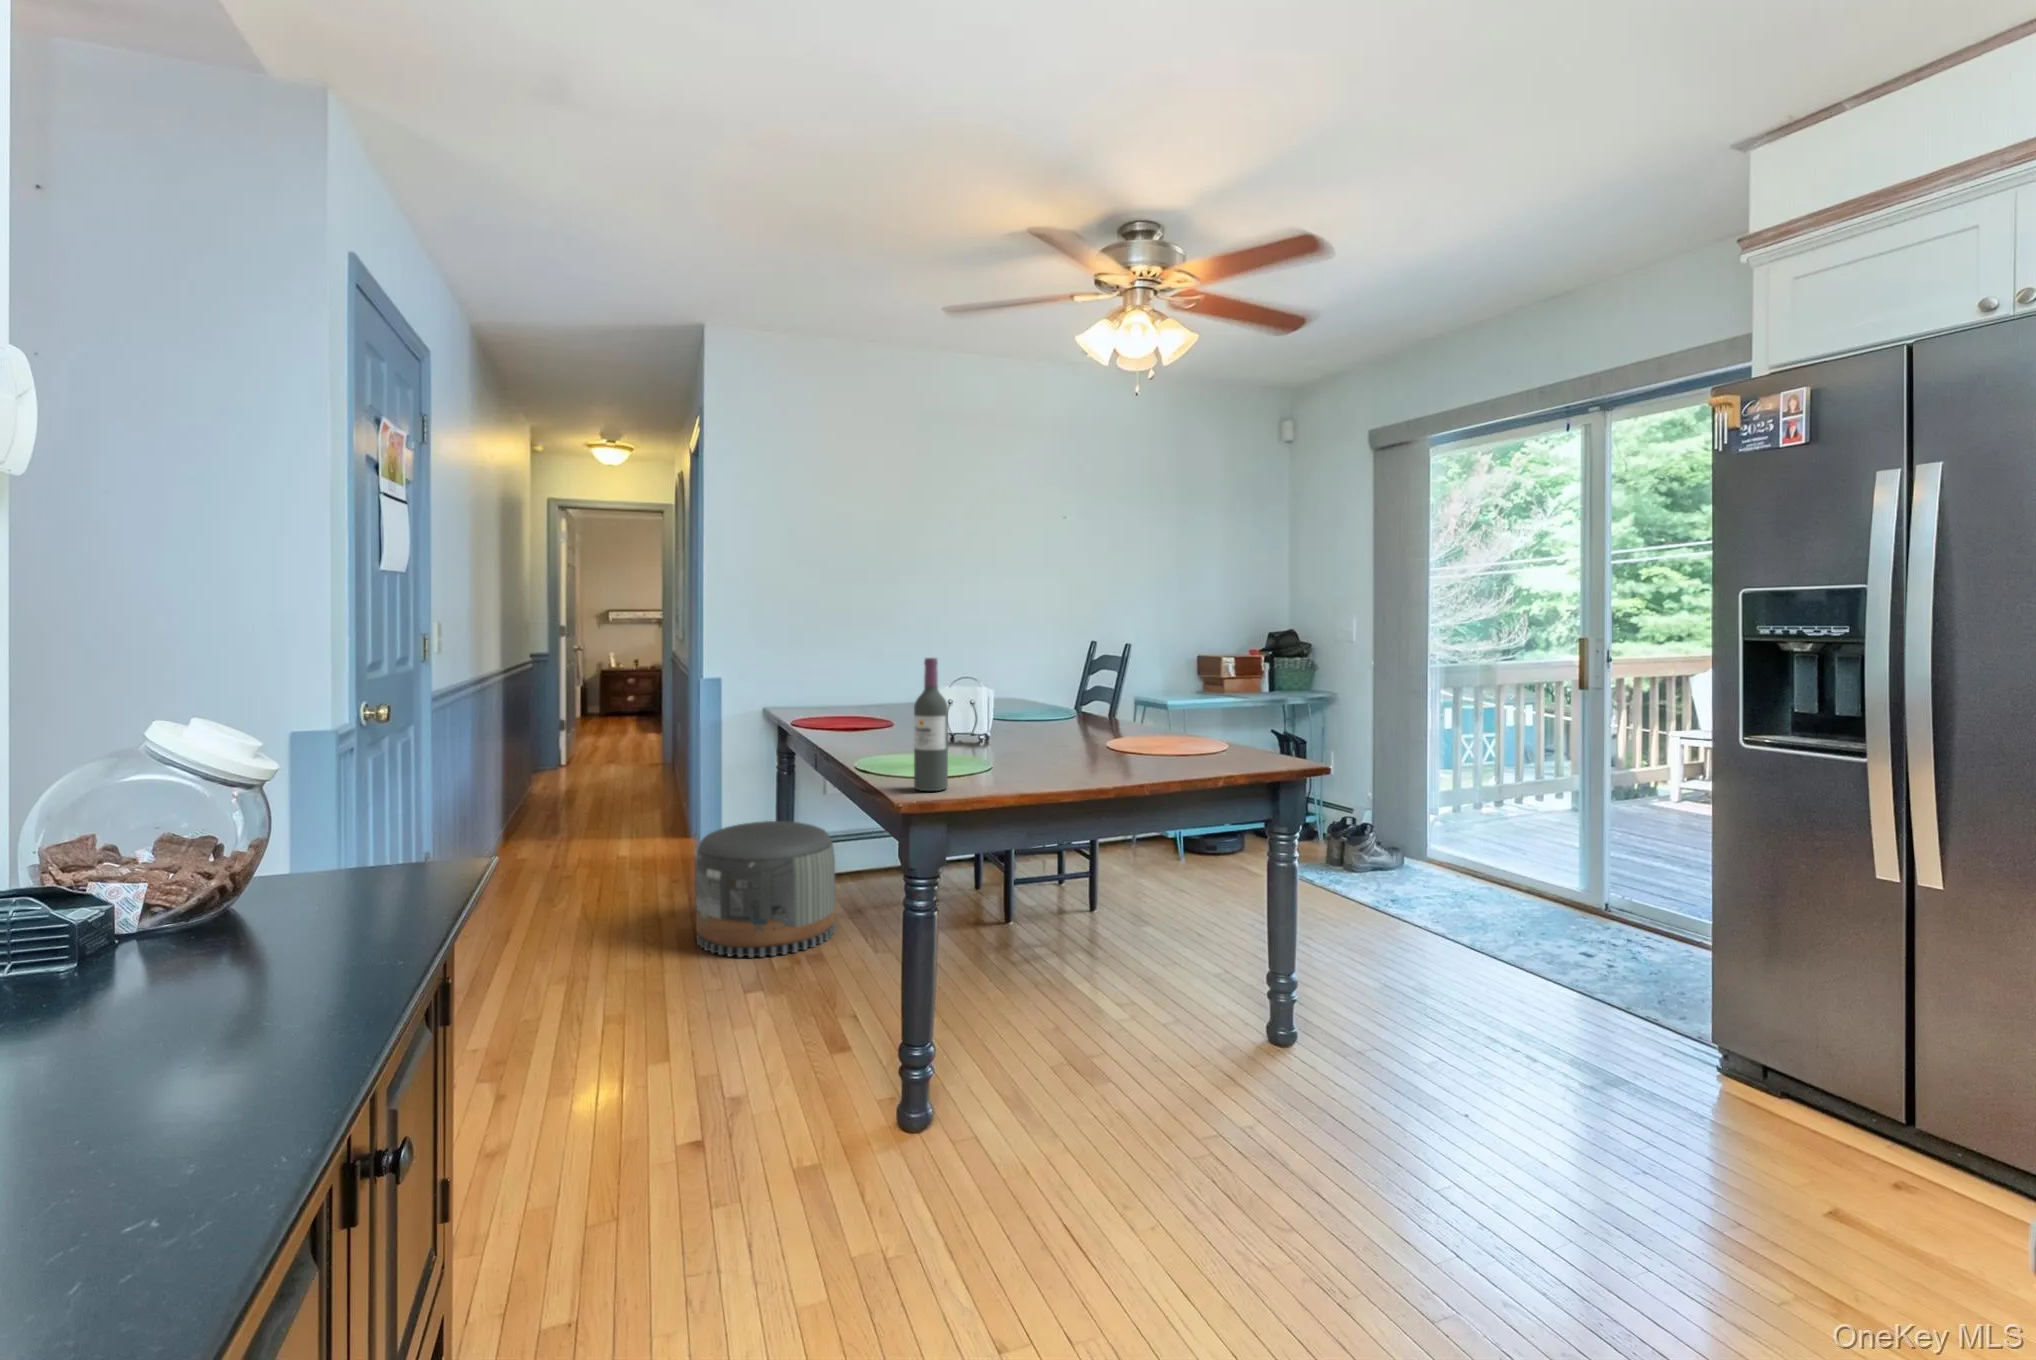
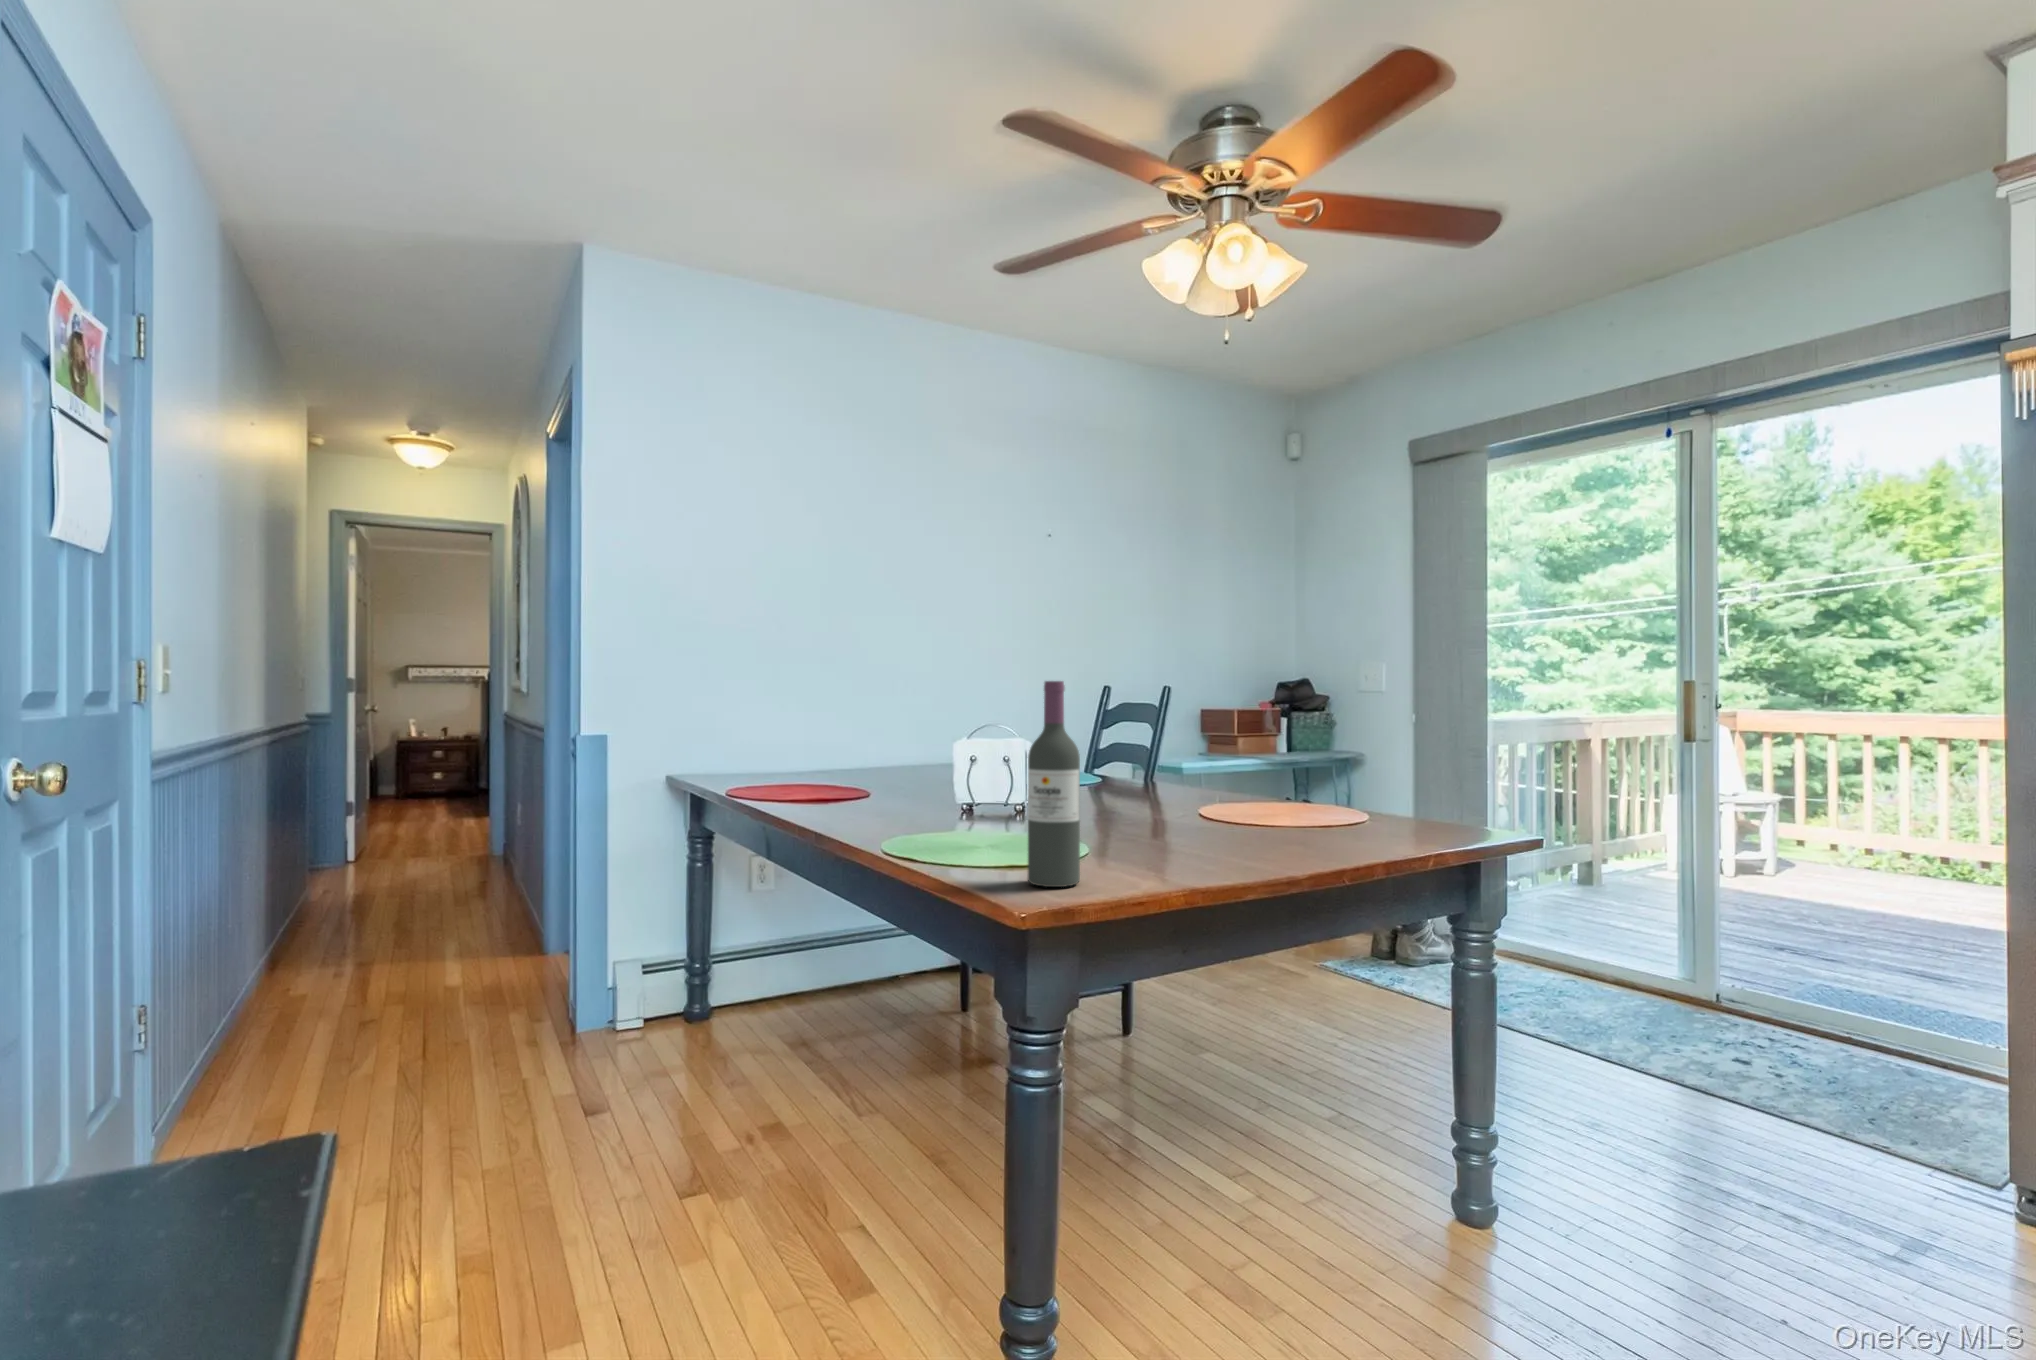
pouf: present [696,821,835,957] -> none [590,933,790,1136]

